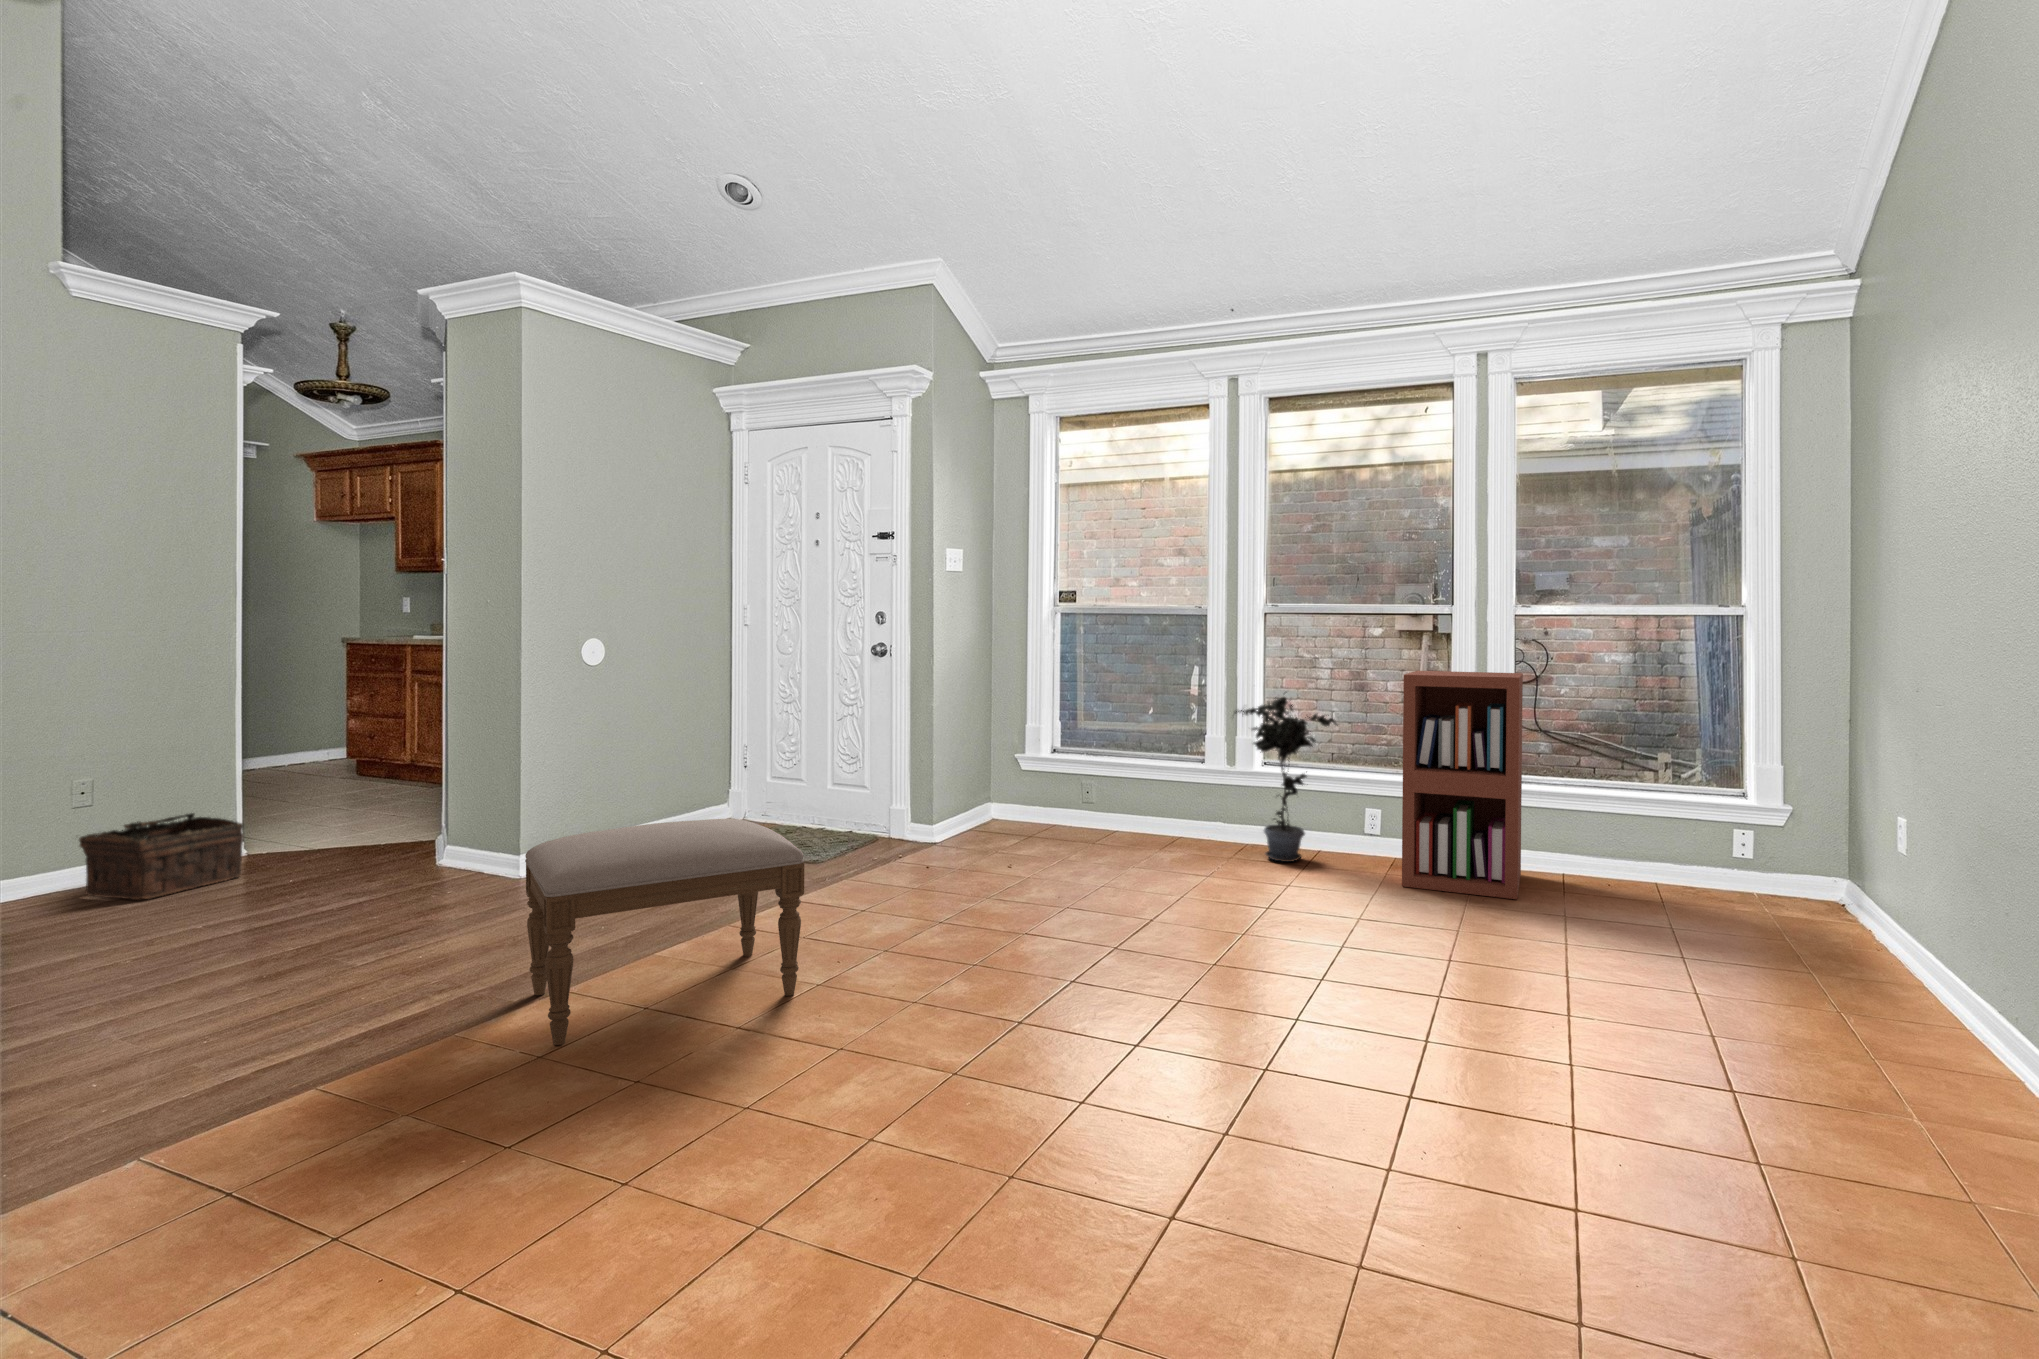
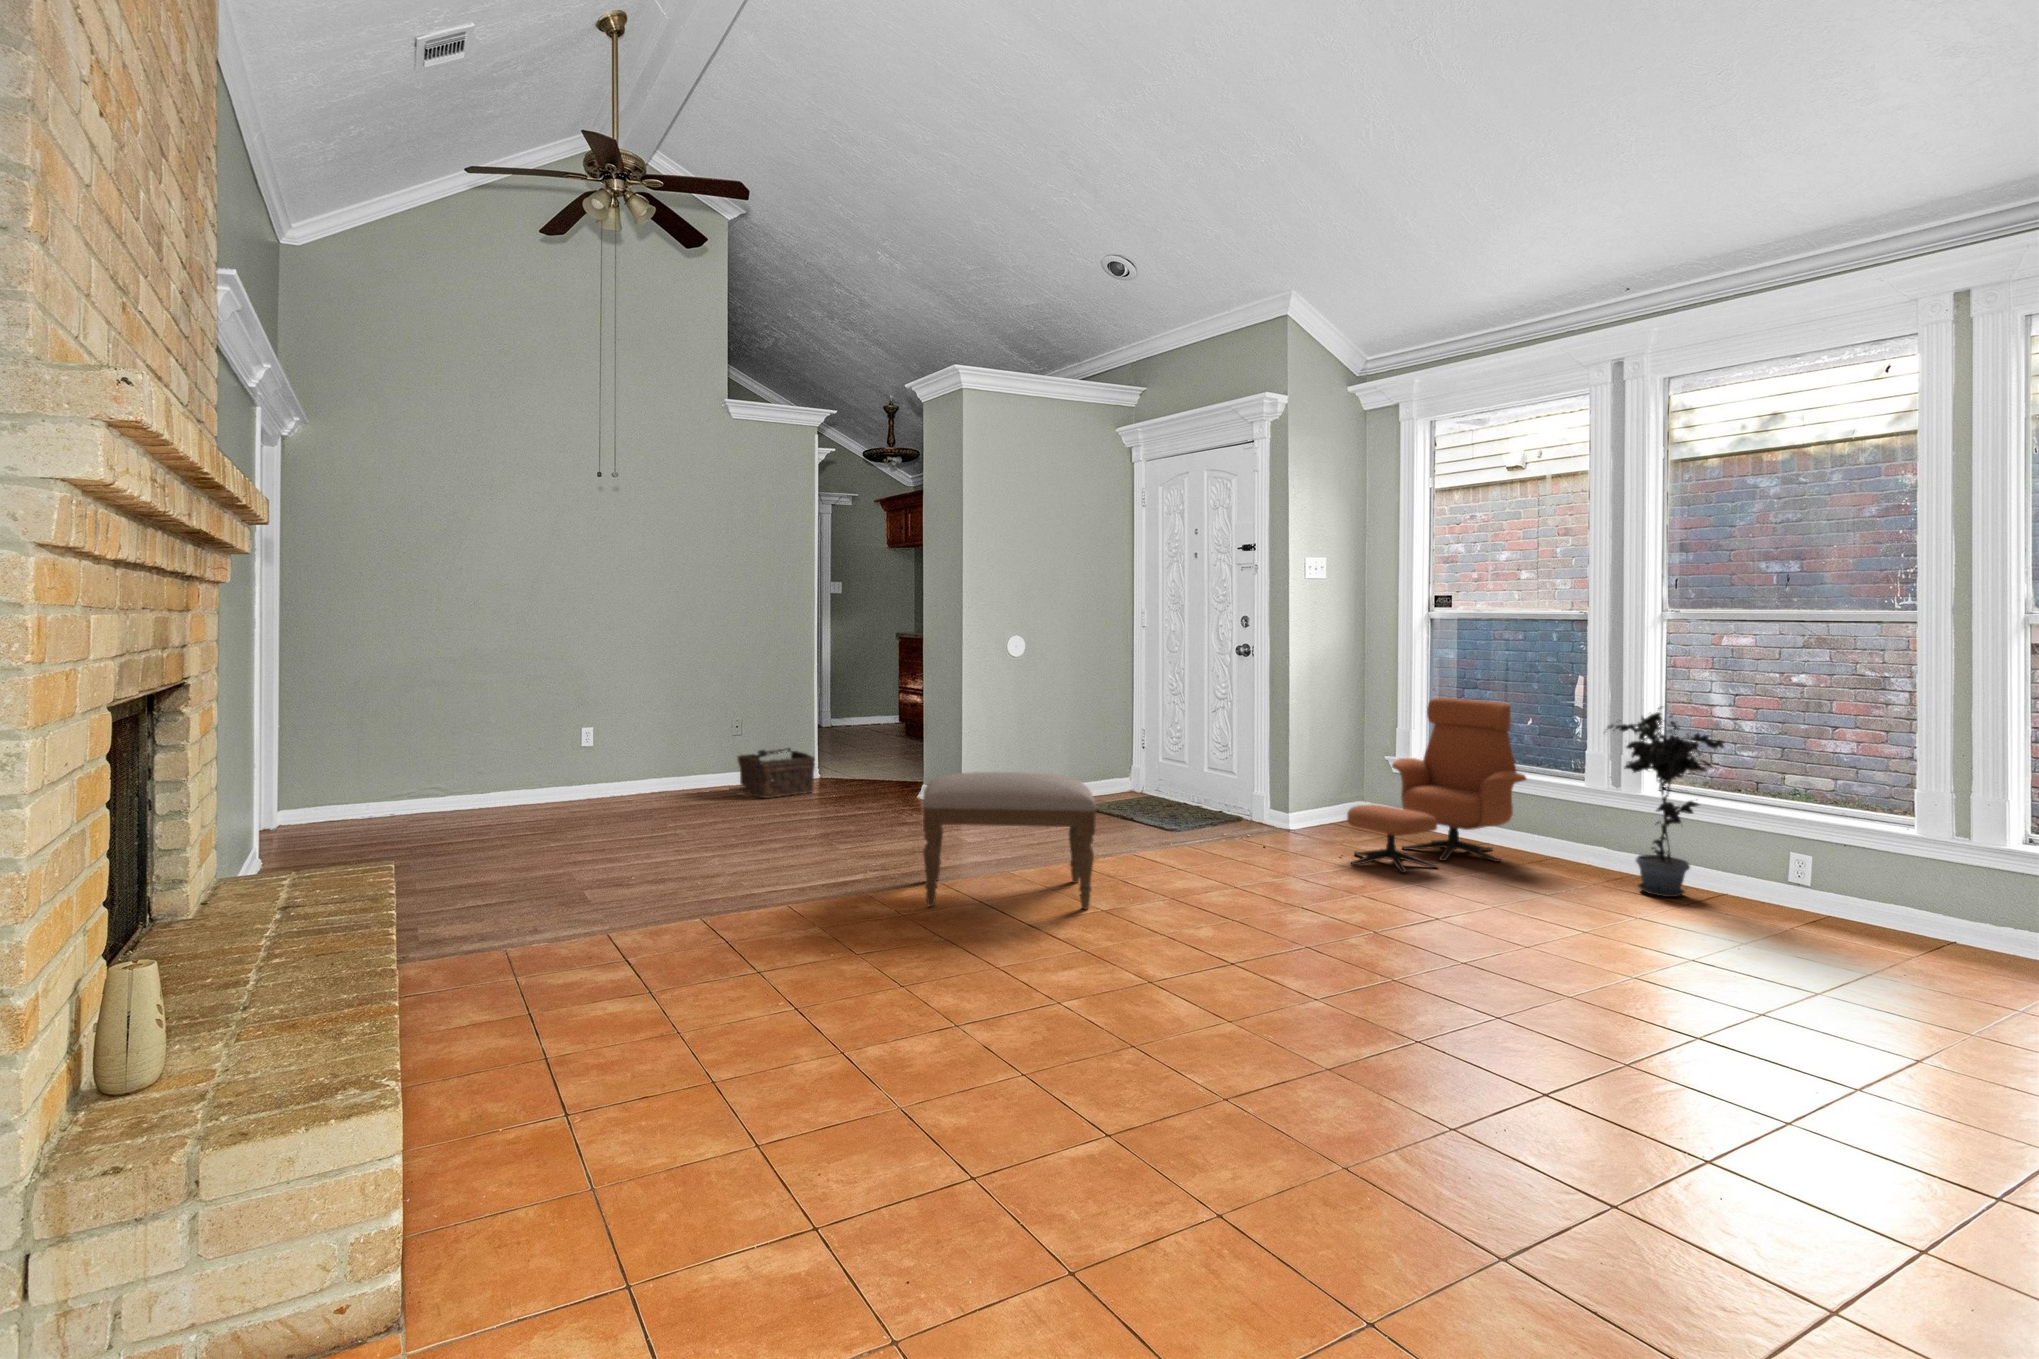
bookshelf: present [1402,671,1523,899] -> none [1788,690,2012,975]
lounge chair: none [1015,692,1163,875] -> present [1347,698,1526,873]

